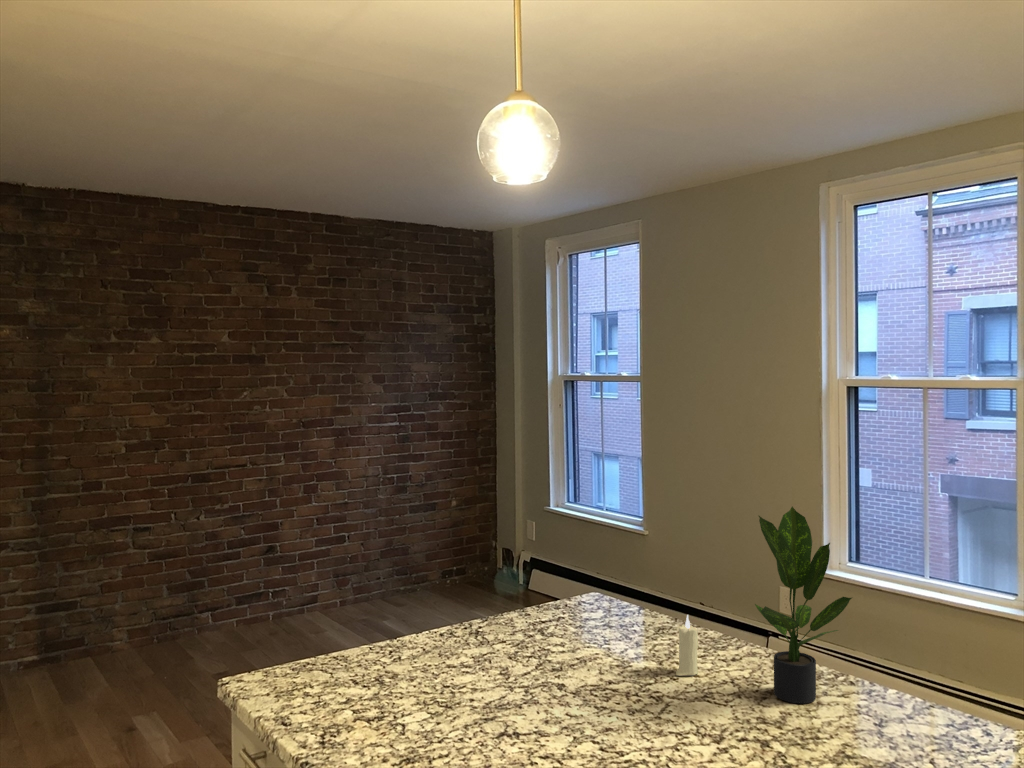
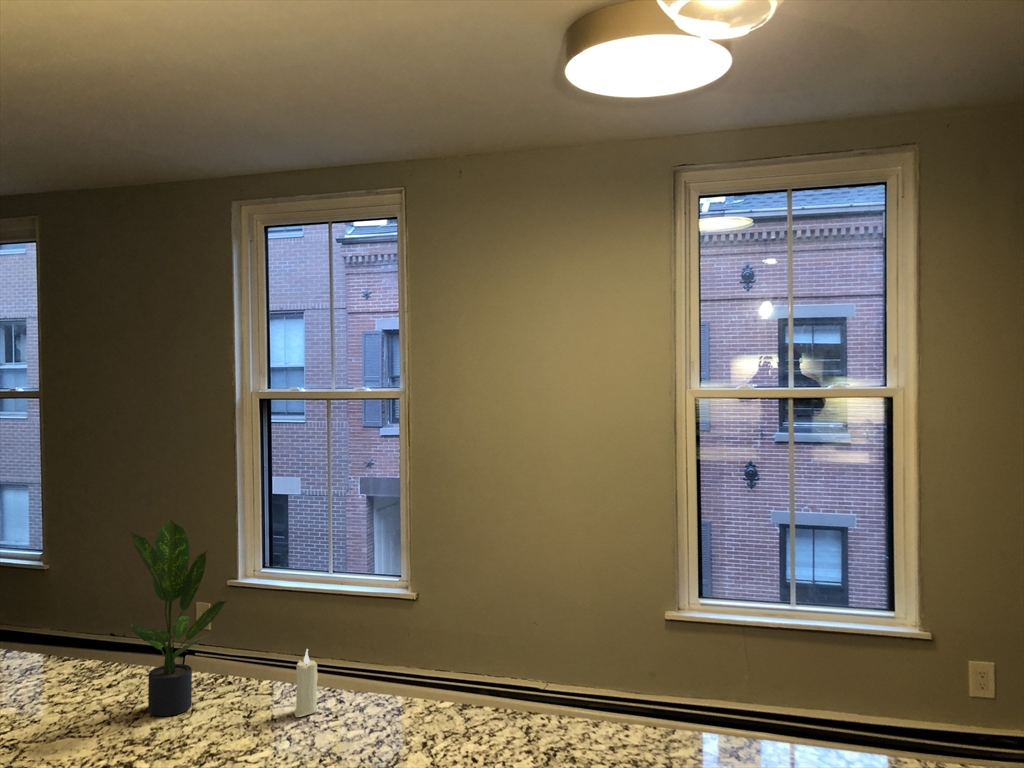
candle: present [676,615,698,676] -> present [294,649,318,717]

